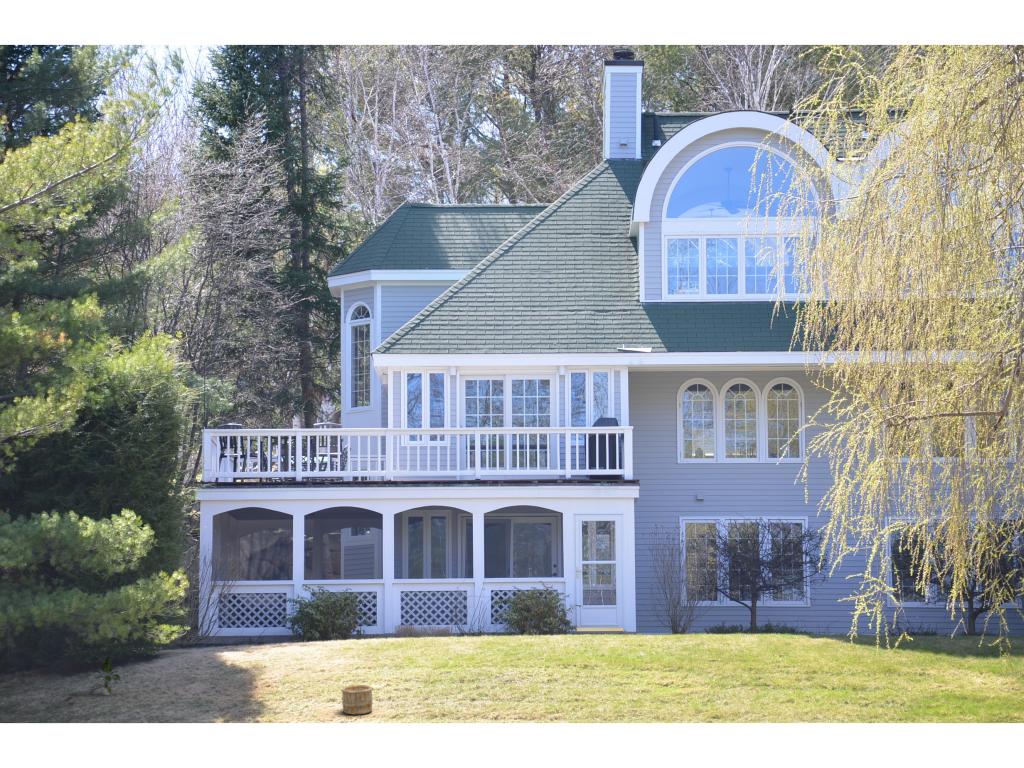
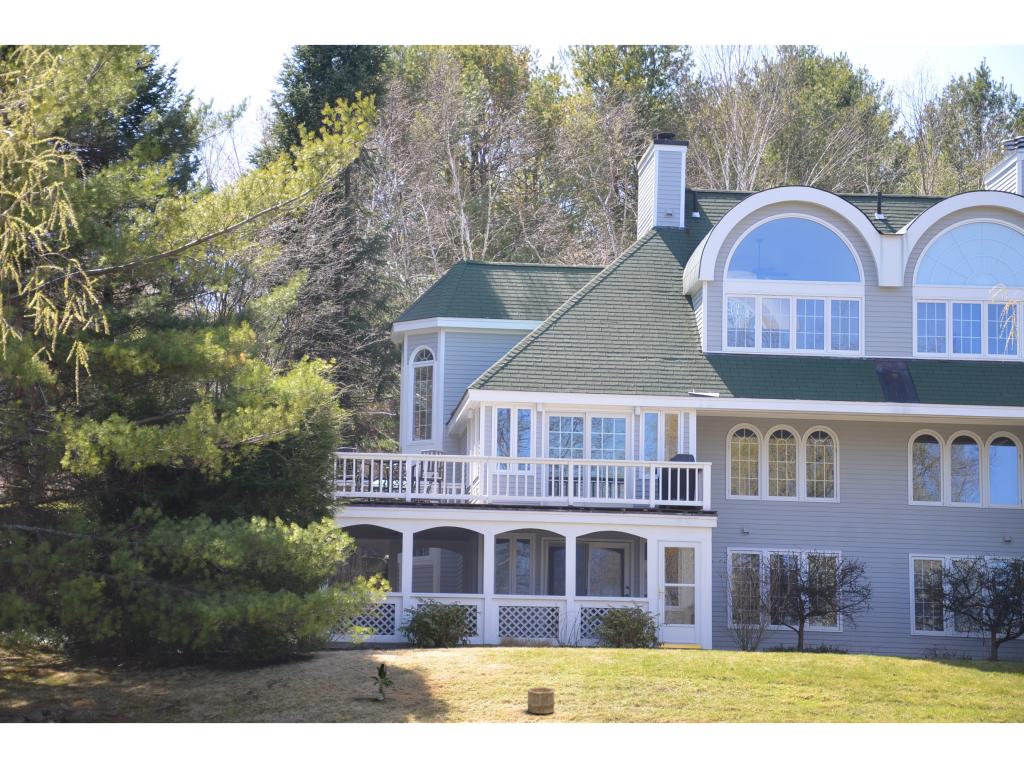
potted plant: present [94,657,121,695] -> present [371,664,394,700]

